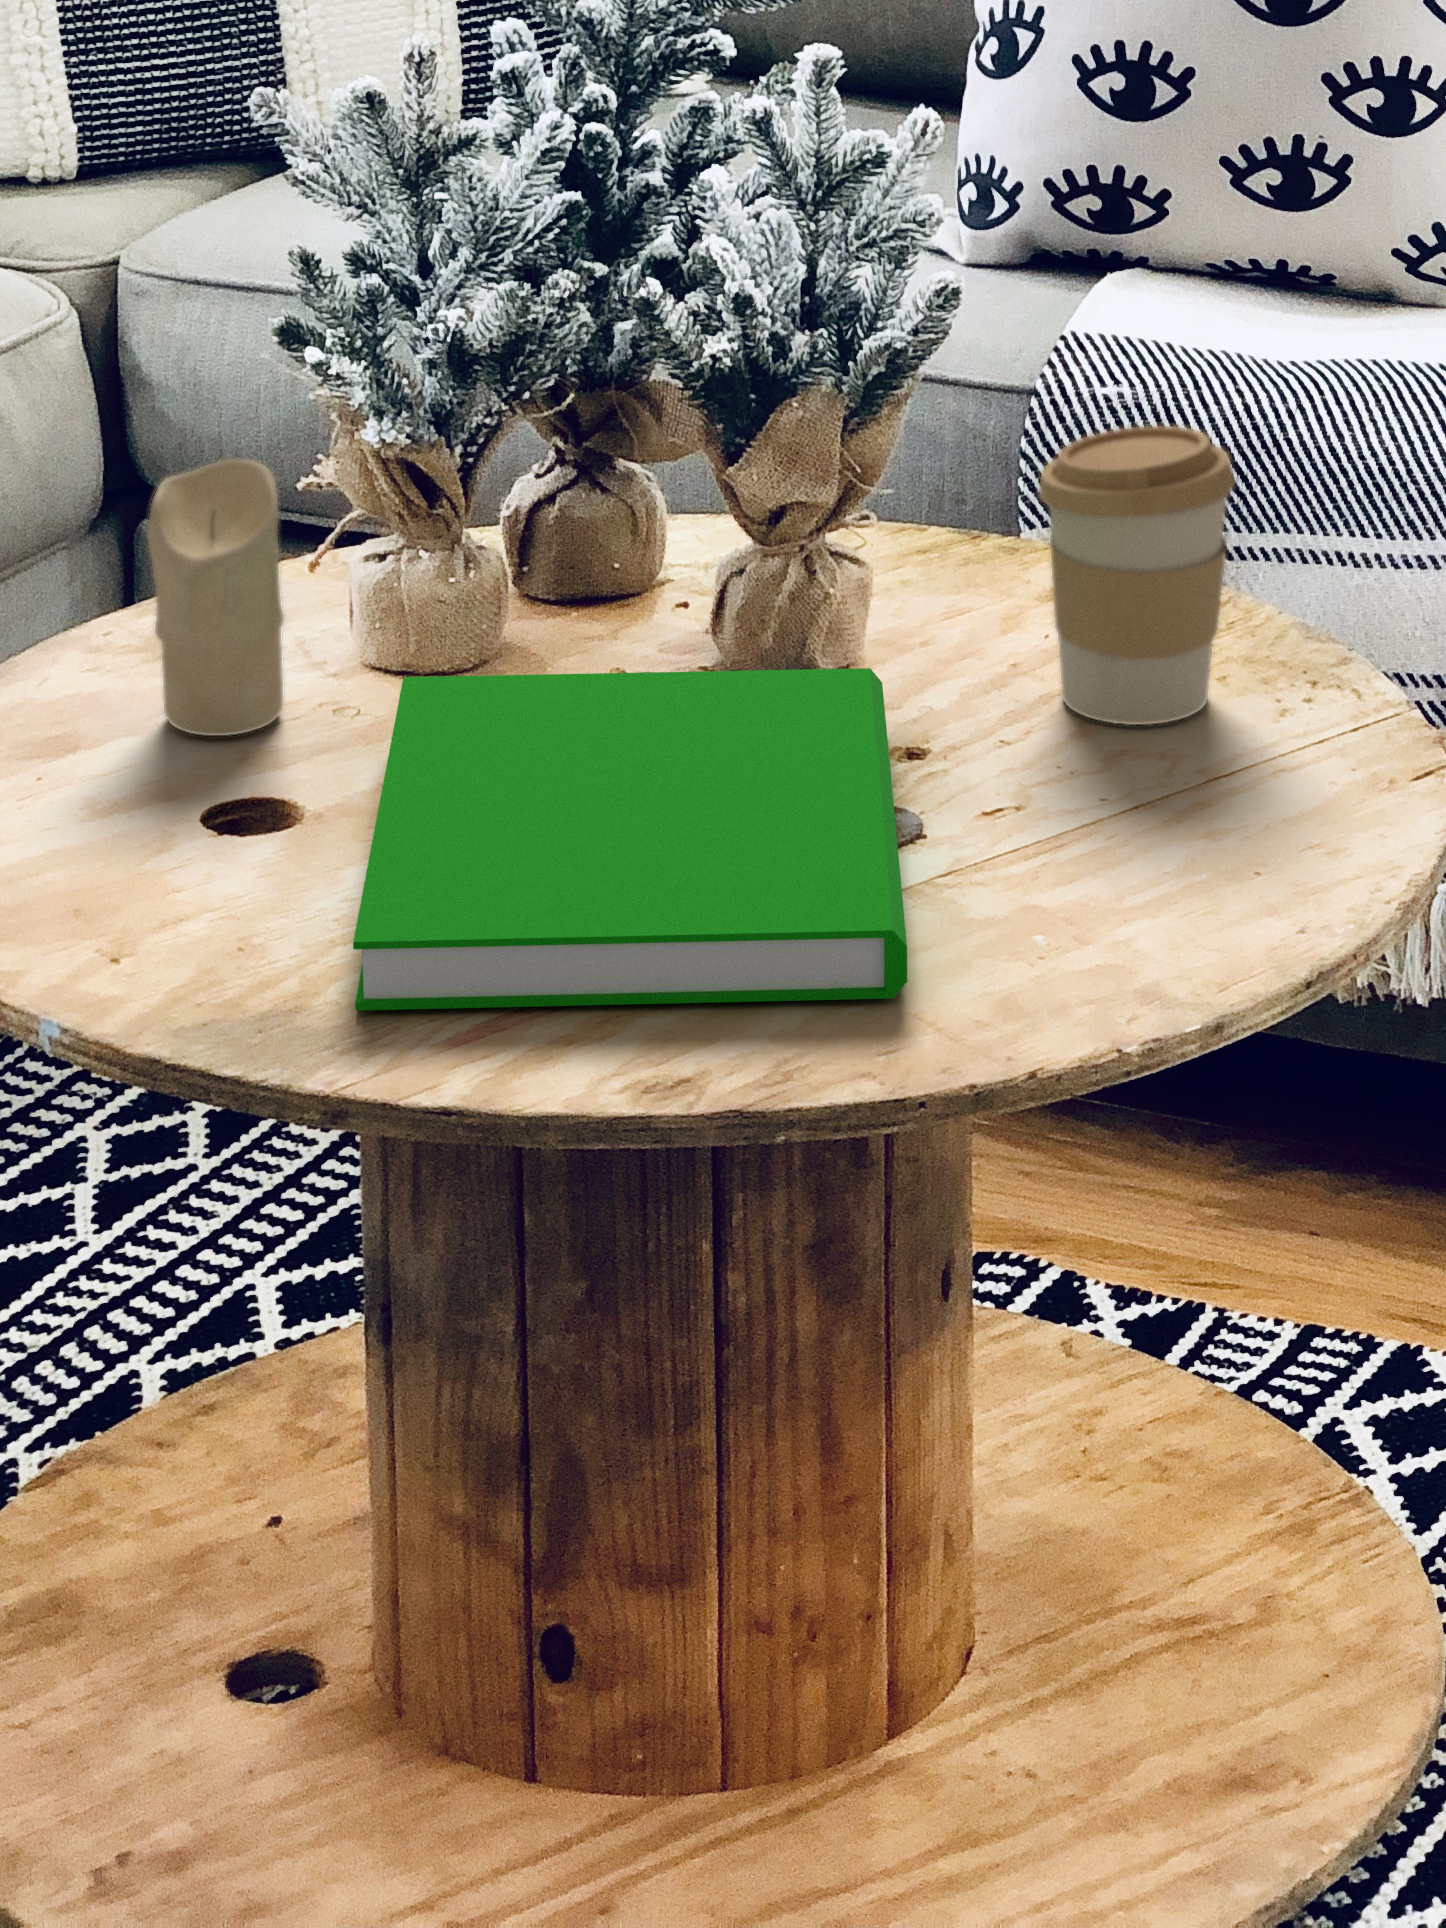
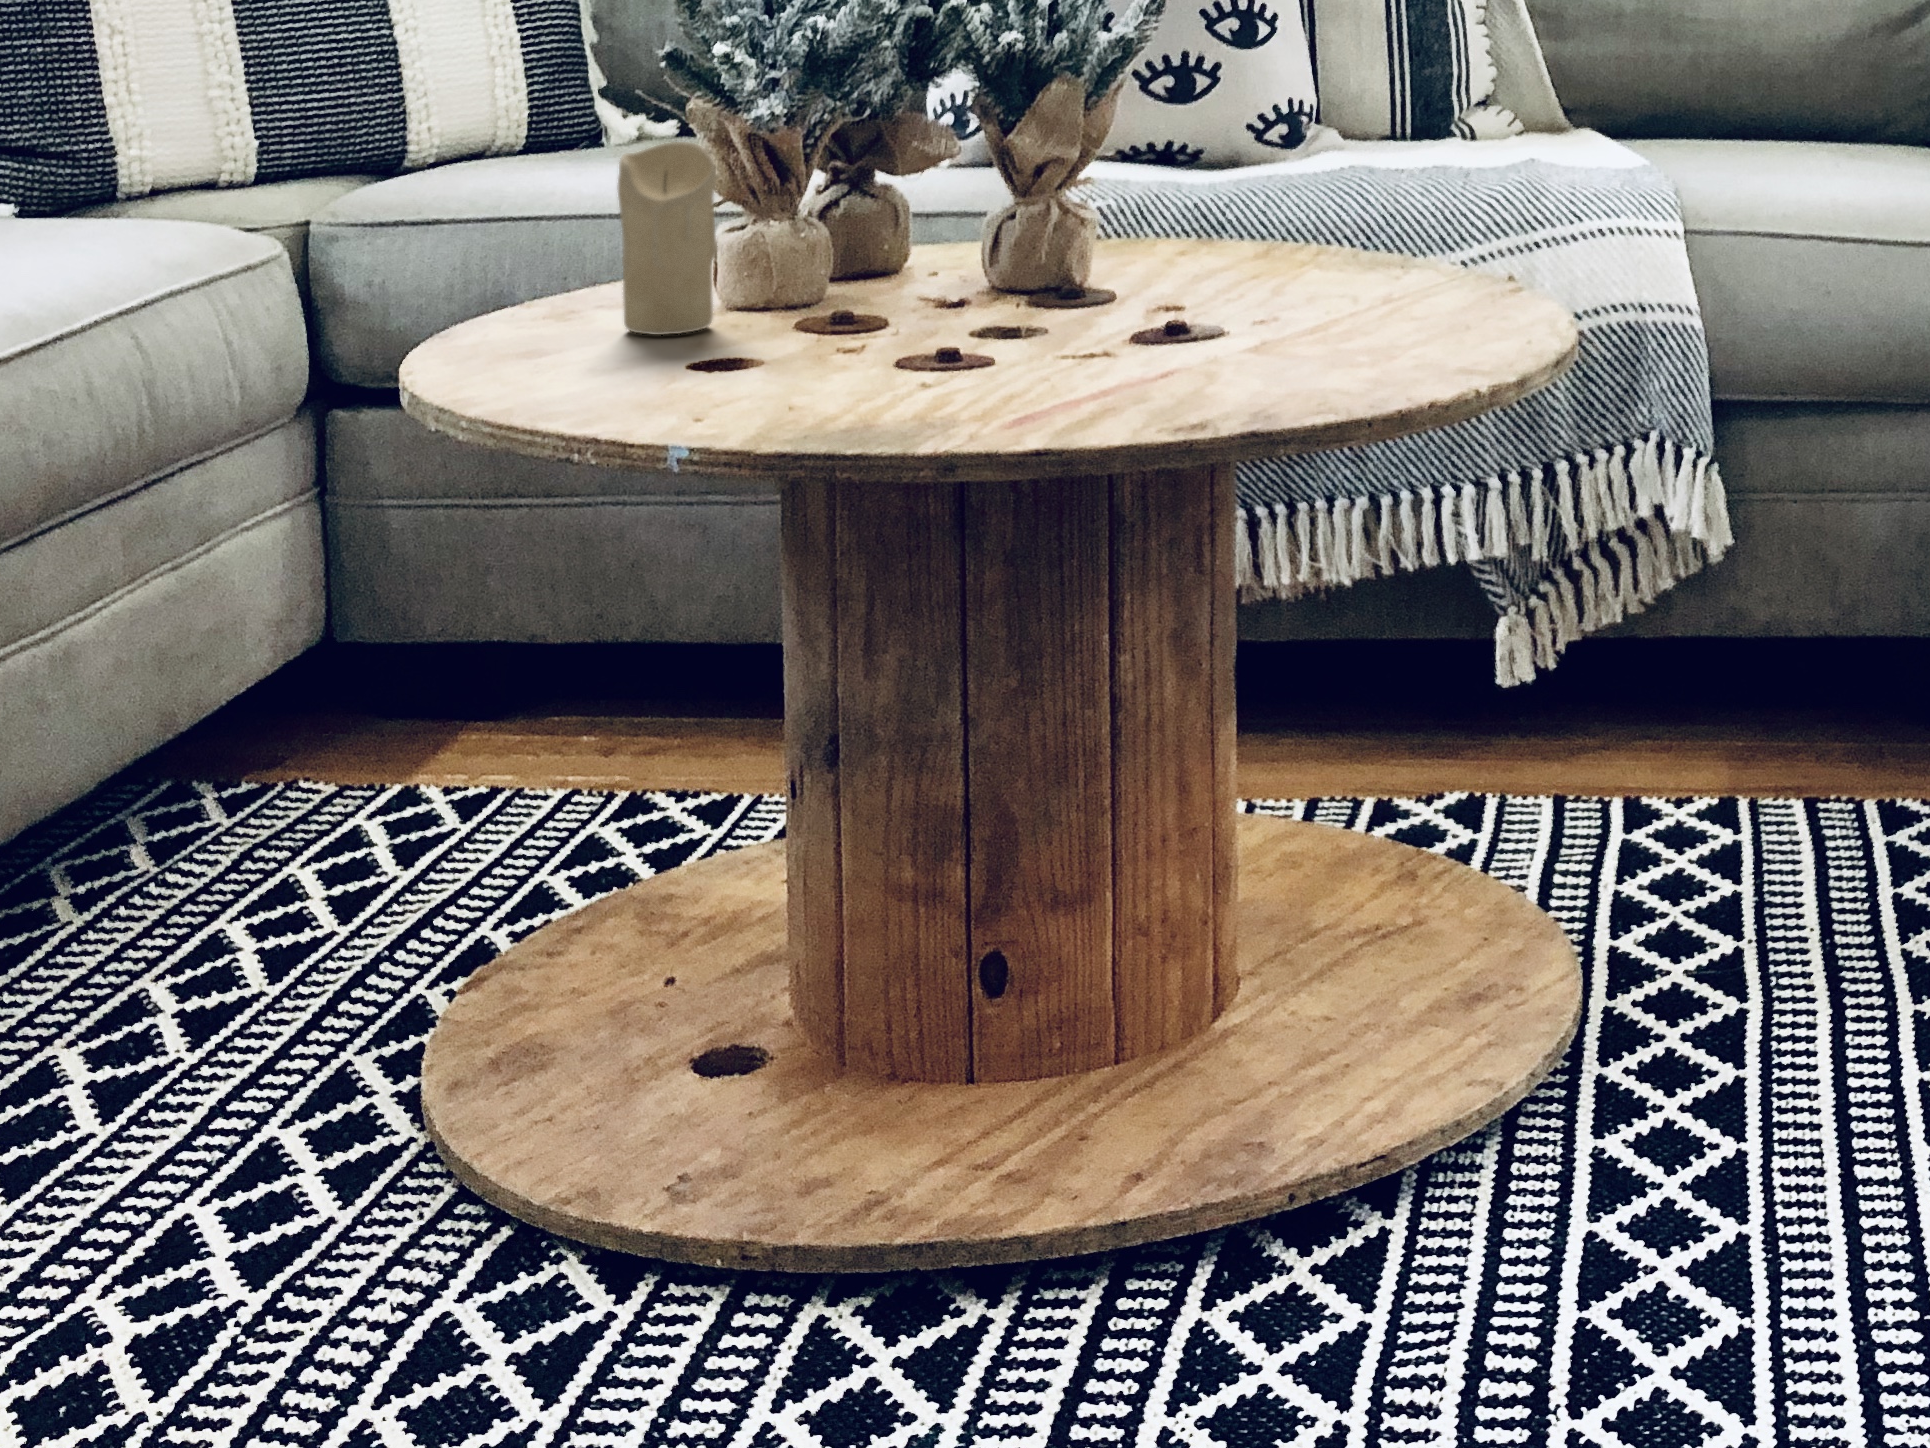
coffee cup: present [1039,426,1235,725] -> none [1218,100,1348,288]
book: present [353,668,907,1011] -> none [811,259,1282,410]

